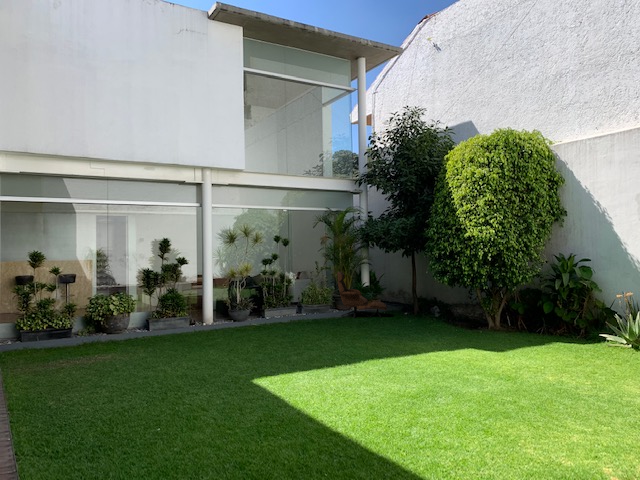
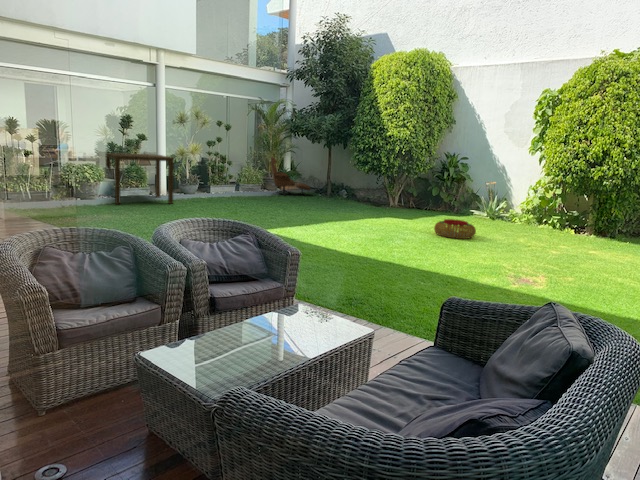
dining table: none [135,279,203,340] -> present [106,153,174,204]
pouf: none [525,358,596,393] -> present [434,219,476,239]

